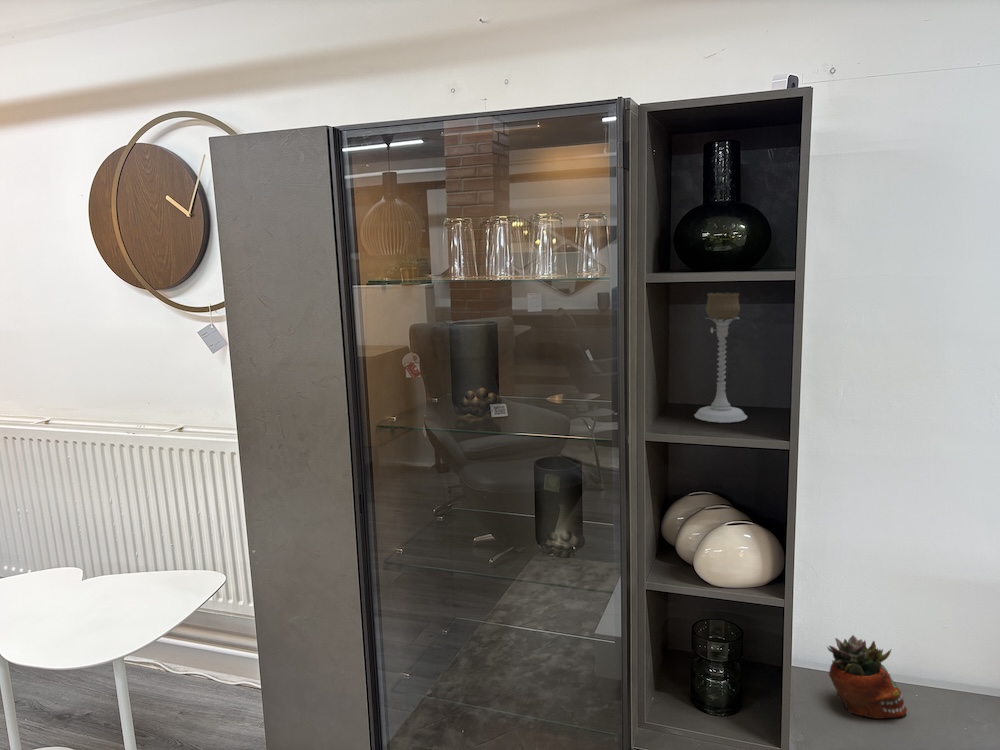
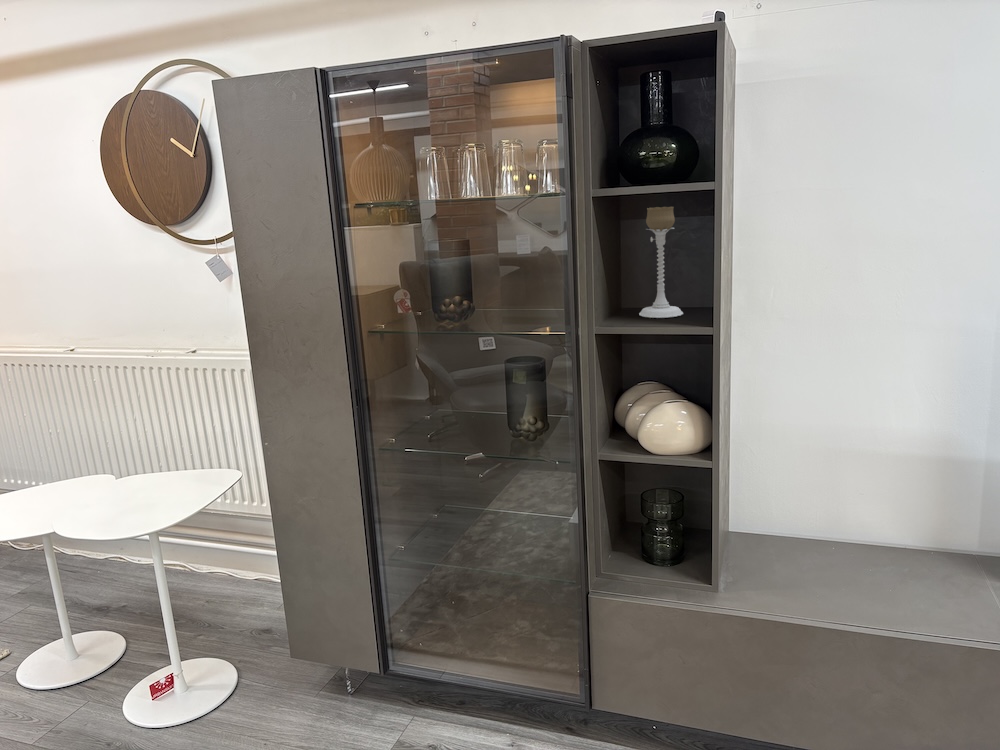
succulent planter: present [827,635,907,719] -> none [755,497,820,563]

